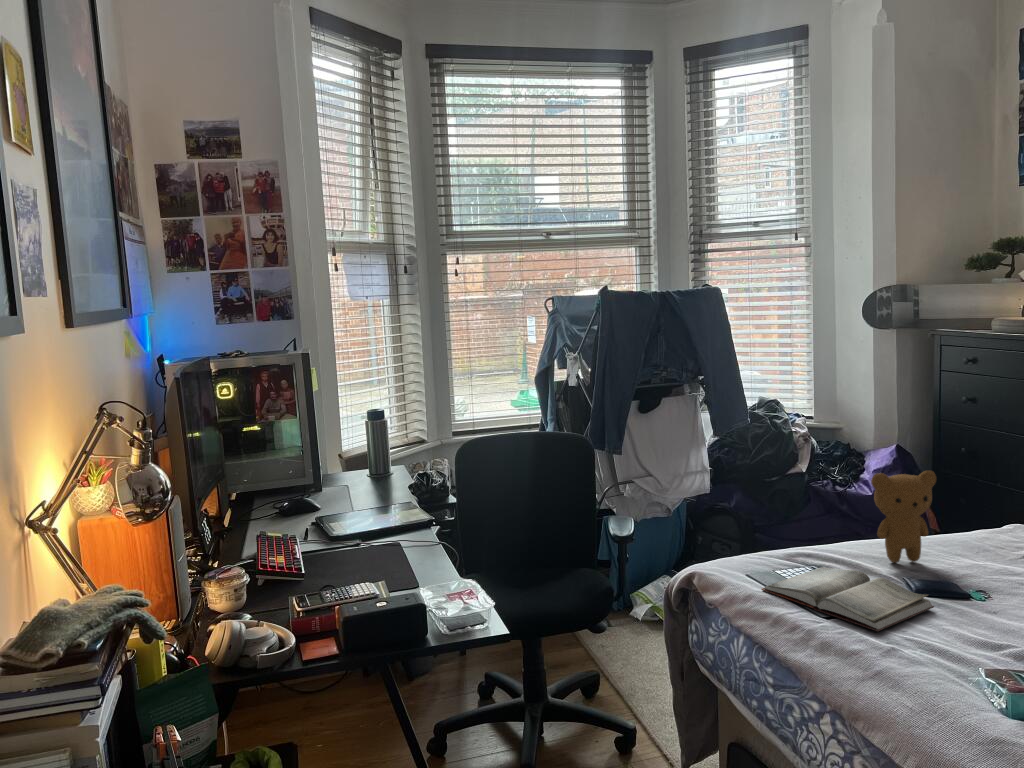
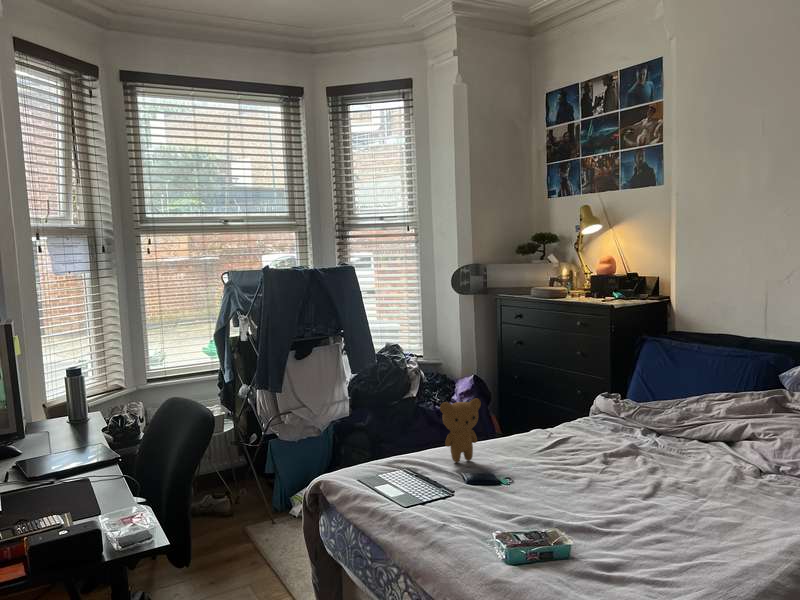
hardback book: present [762,567,934,631] -> none [366,470,475,513]

